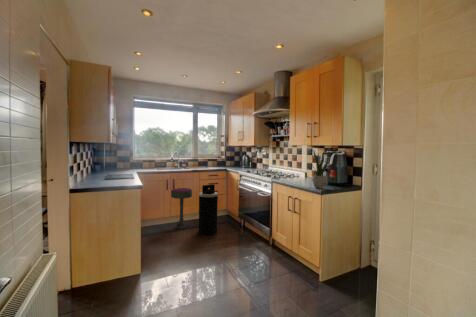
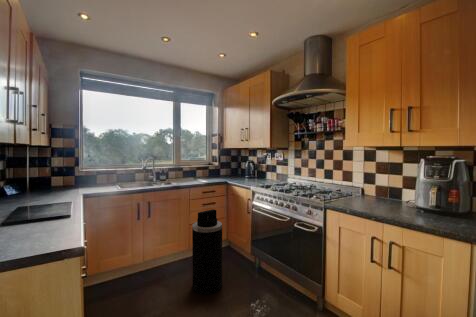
potted plant: present [312,151,329,189] -> none [415,150,458,224]
bar stool: present [171,188,192,229] -> none [145,215,179,283]

